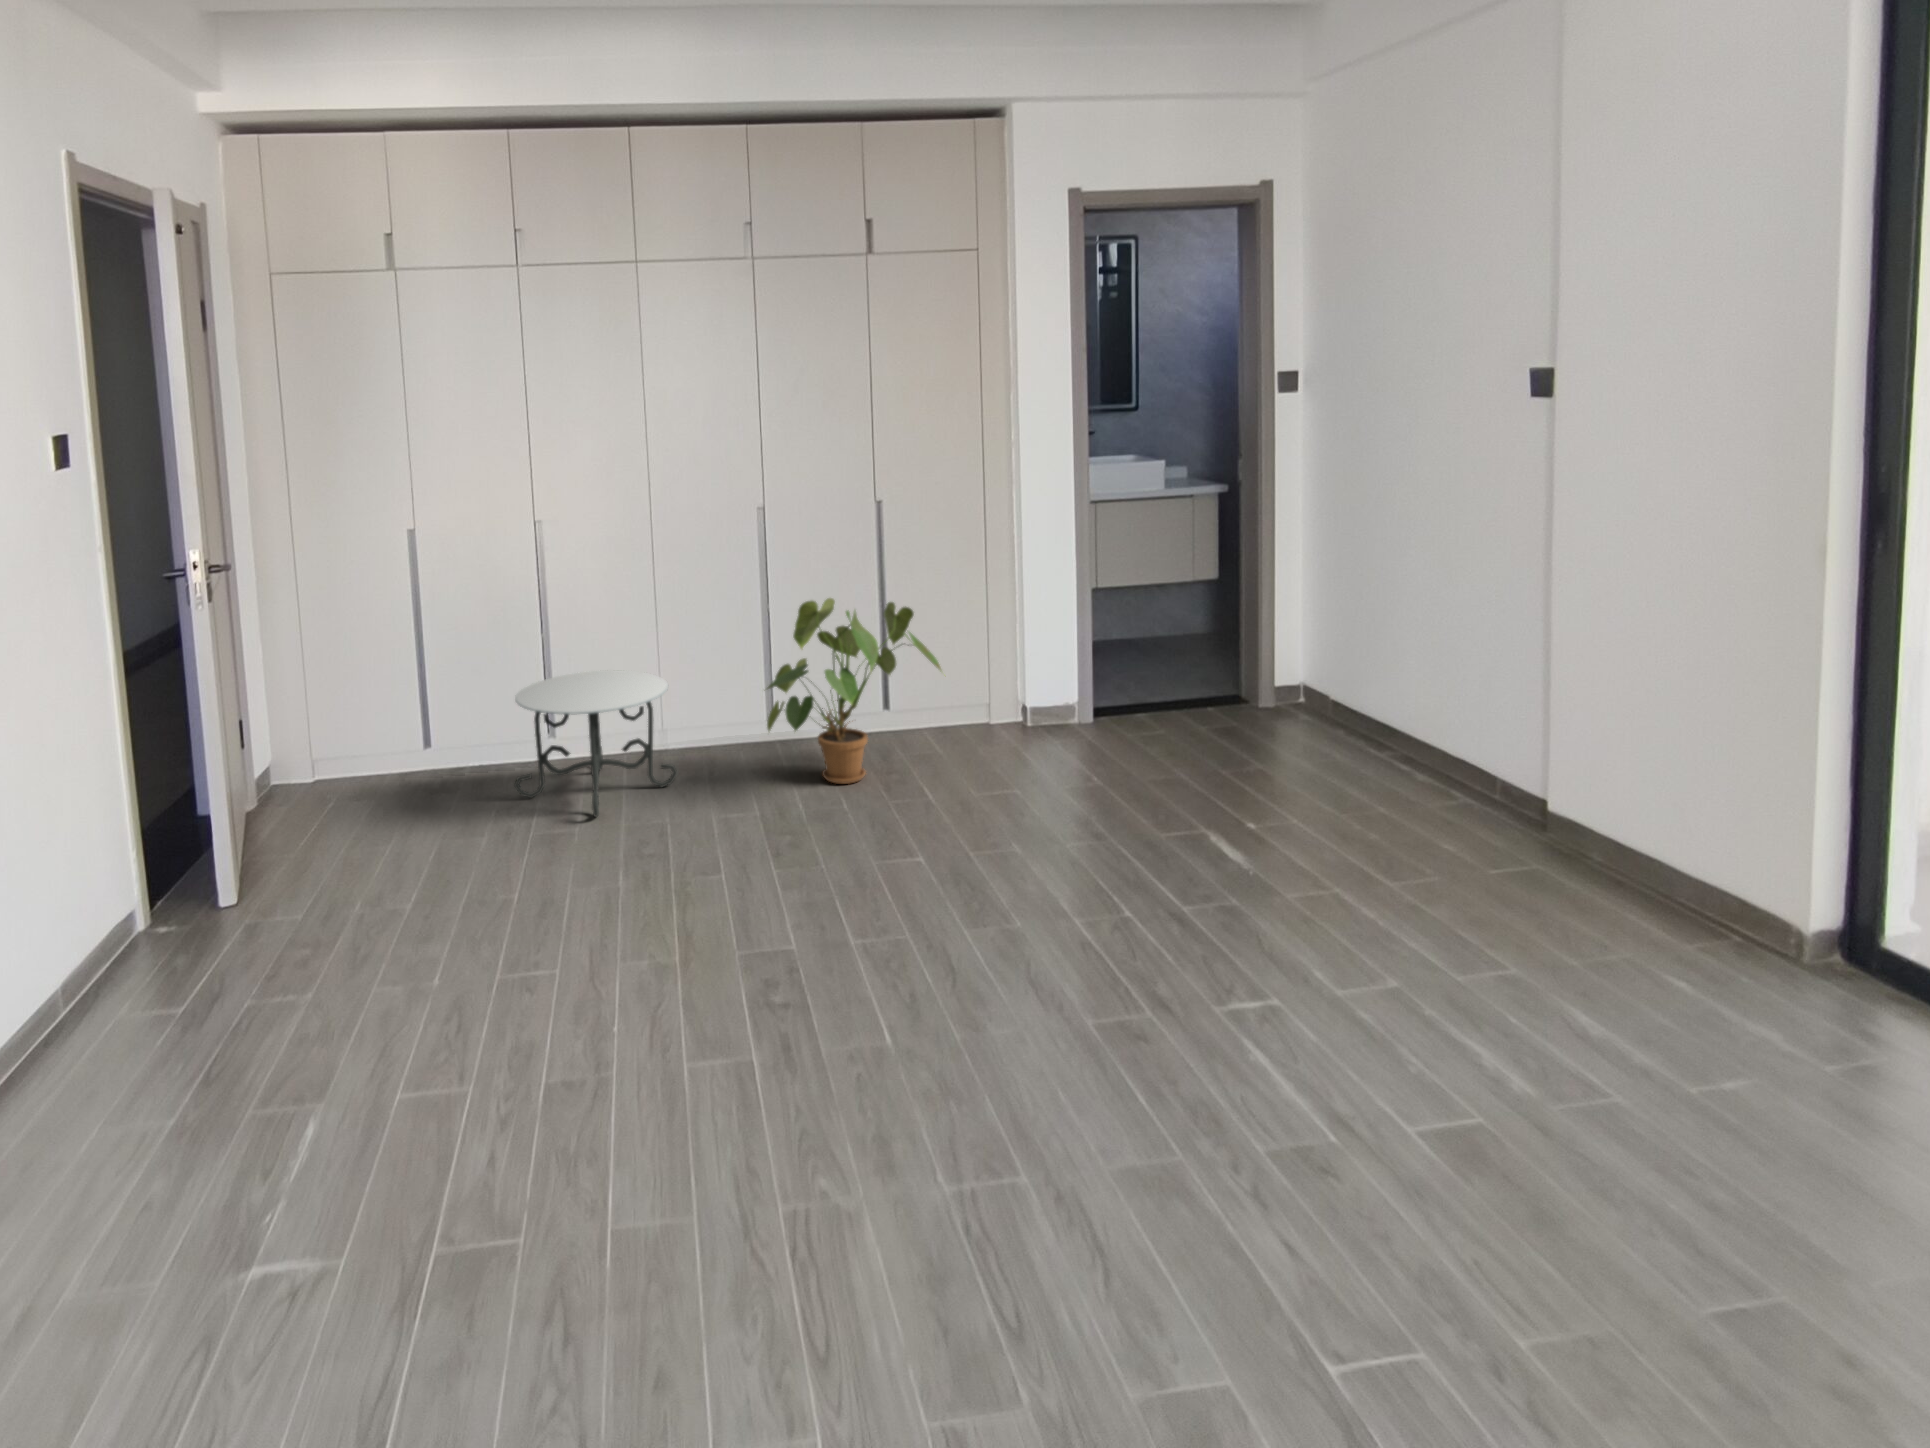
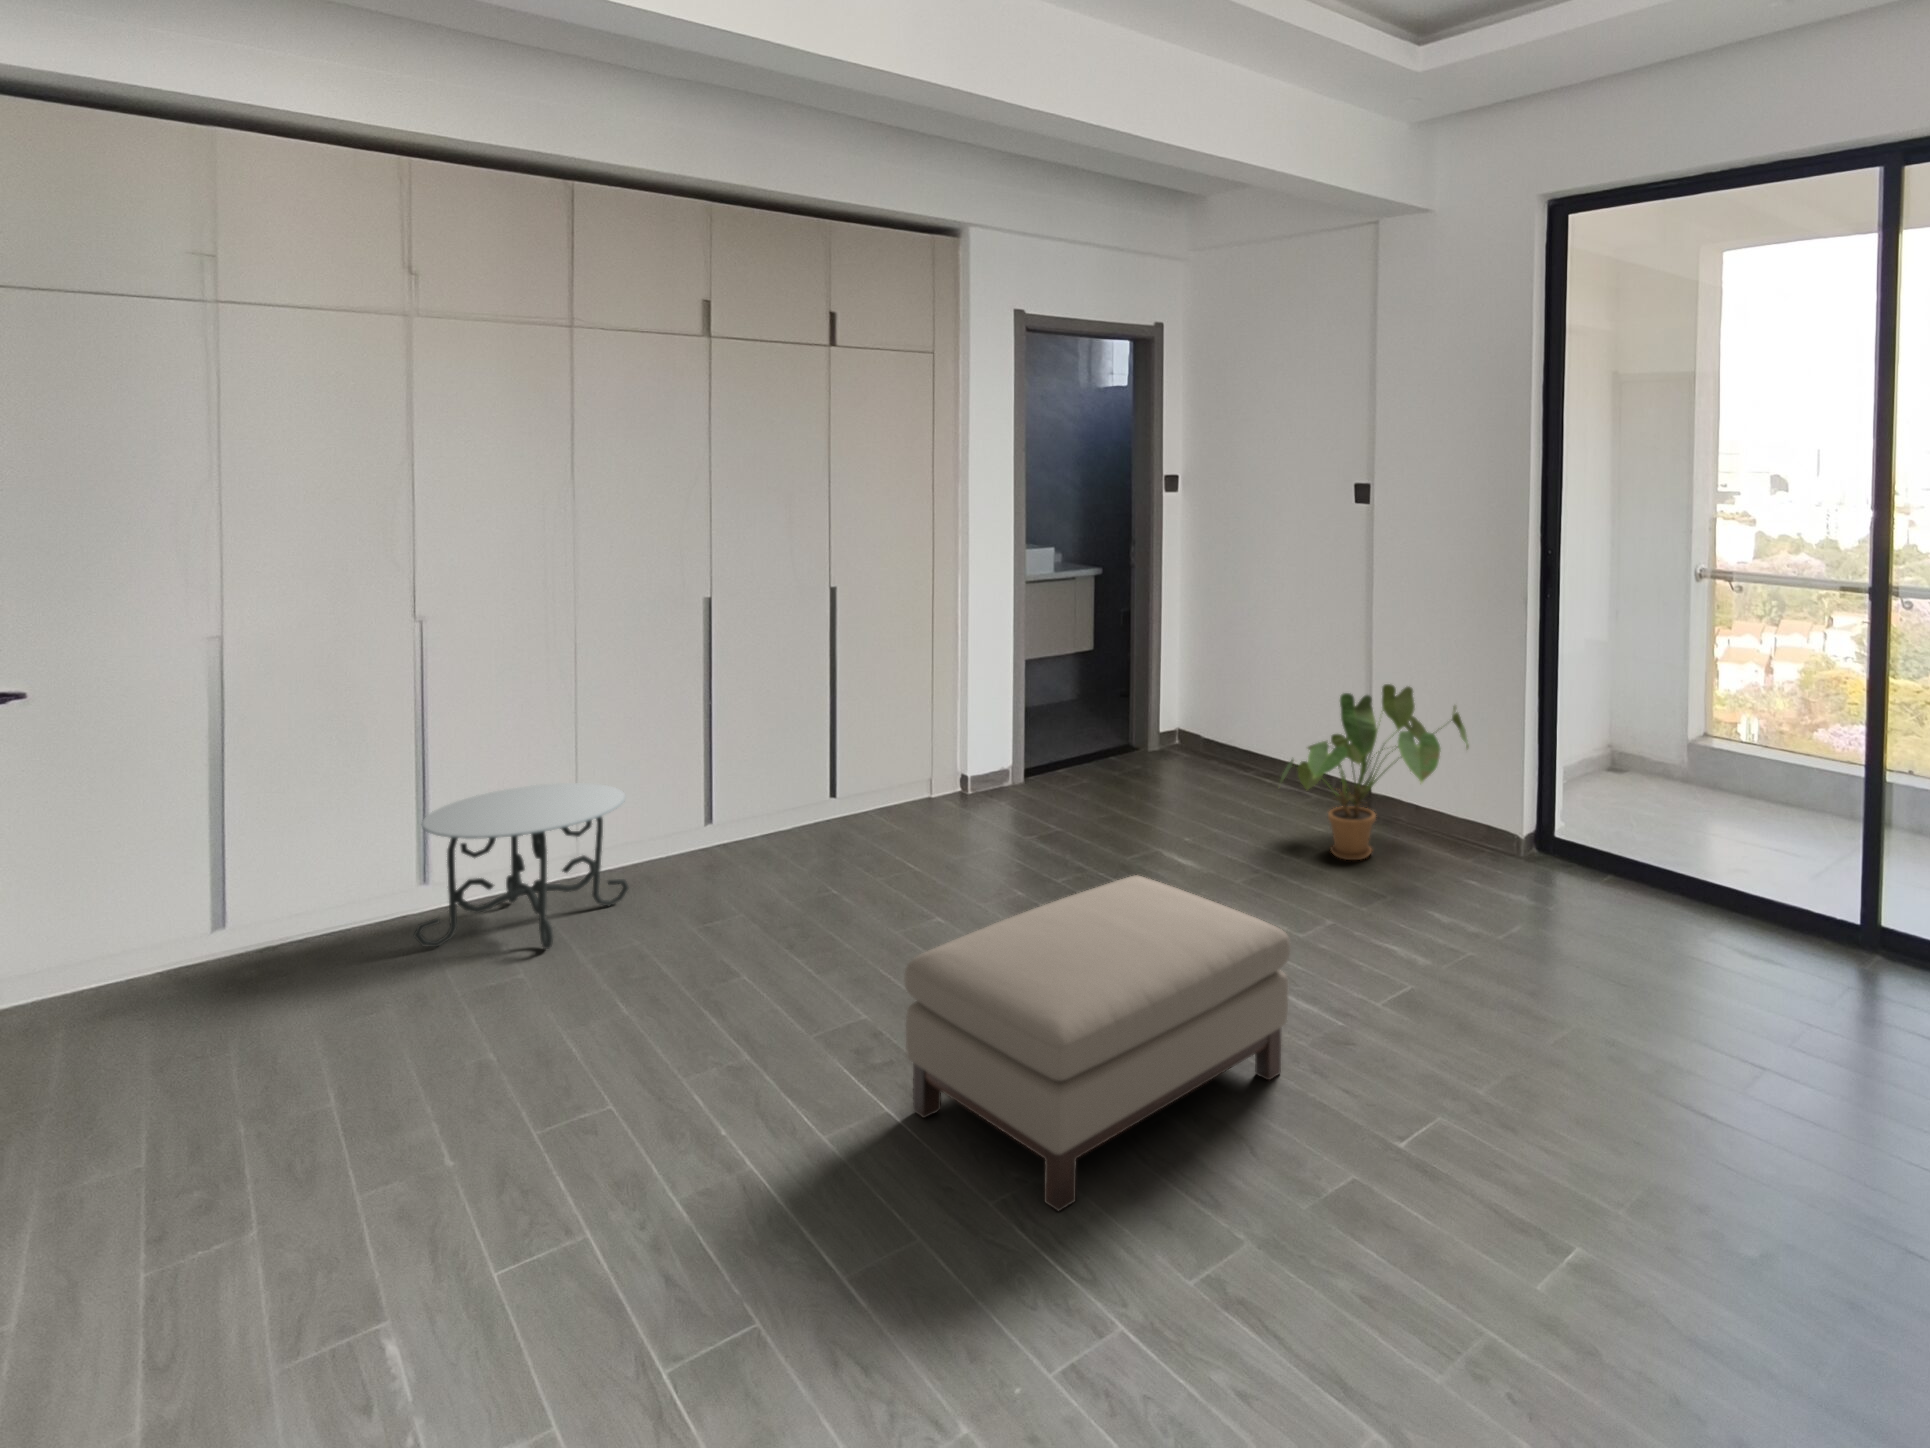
house plant: present [767,598,941,784] -> present [1280,684,1469,860]
ottoman: none [753,865,1219,1258] -> present [904,876,1290,1211]

